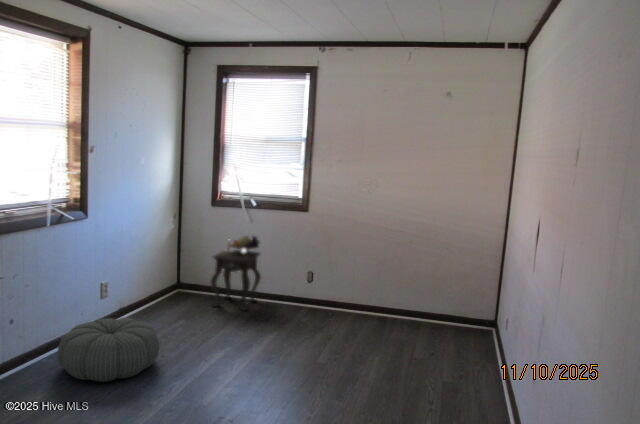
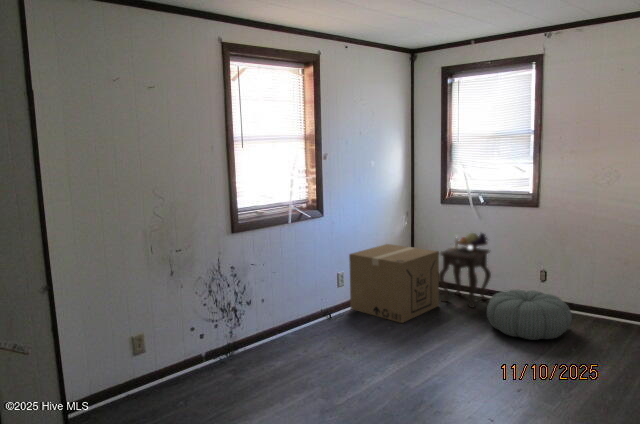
cardboard box: none [115,248,213,333] -> present [349,244,439,323]
pouf: present [57,318,159,382] -> present [487,290,572,340]

